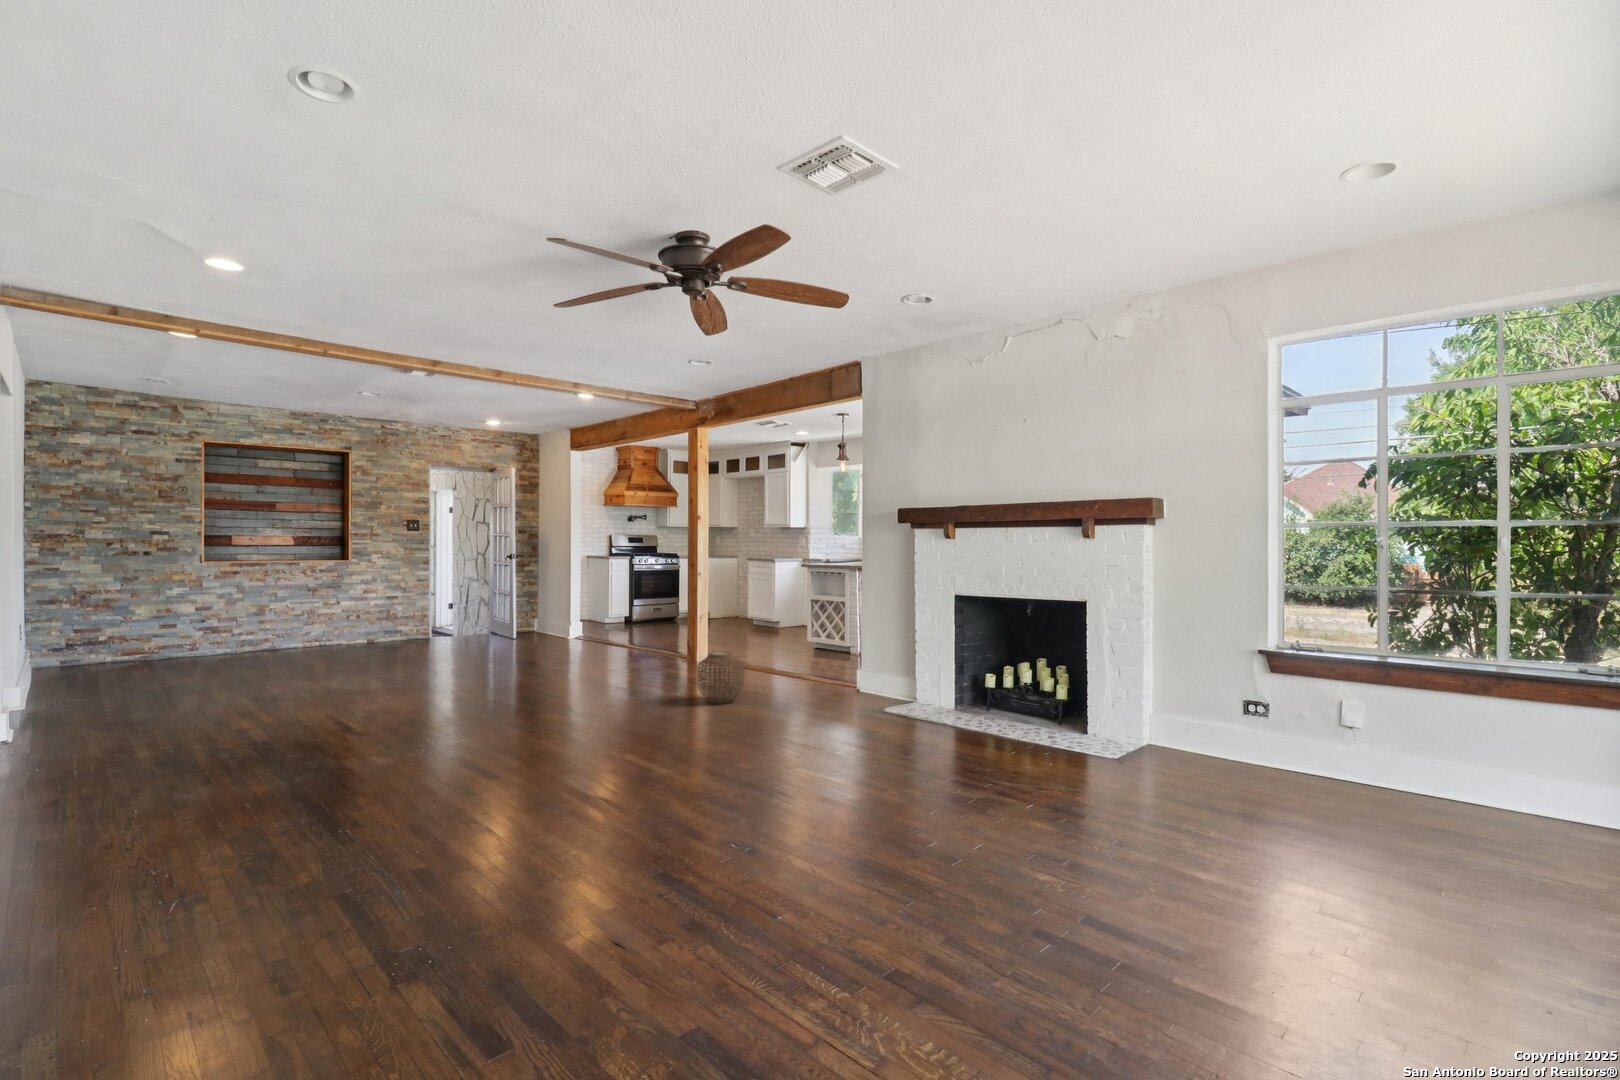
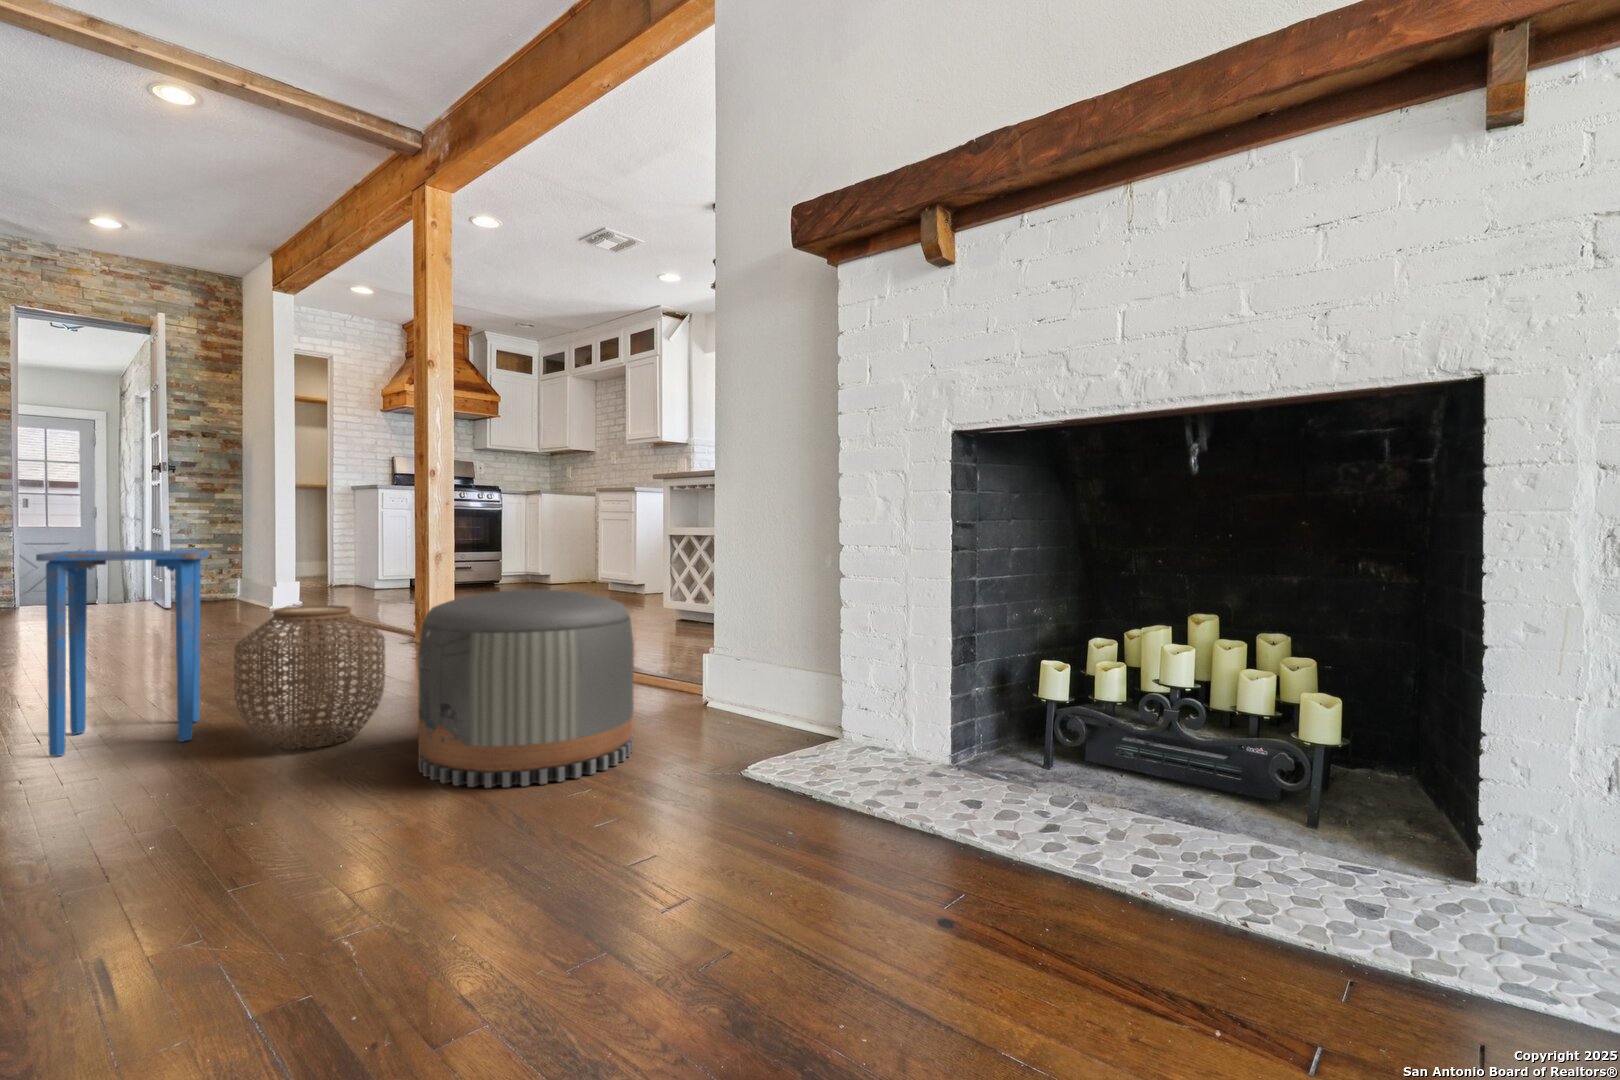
side table: none [627,629,681,705] -> present [36,549,209,756]
pouf: none [769,647,840,714] -> present [418,589,634,788]

